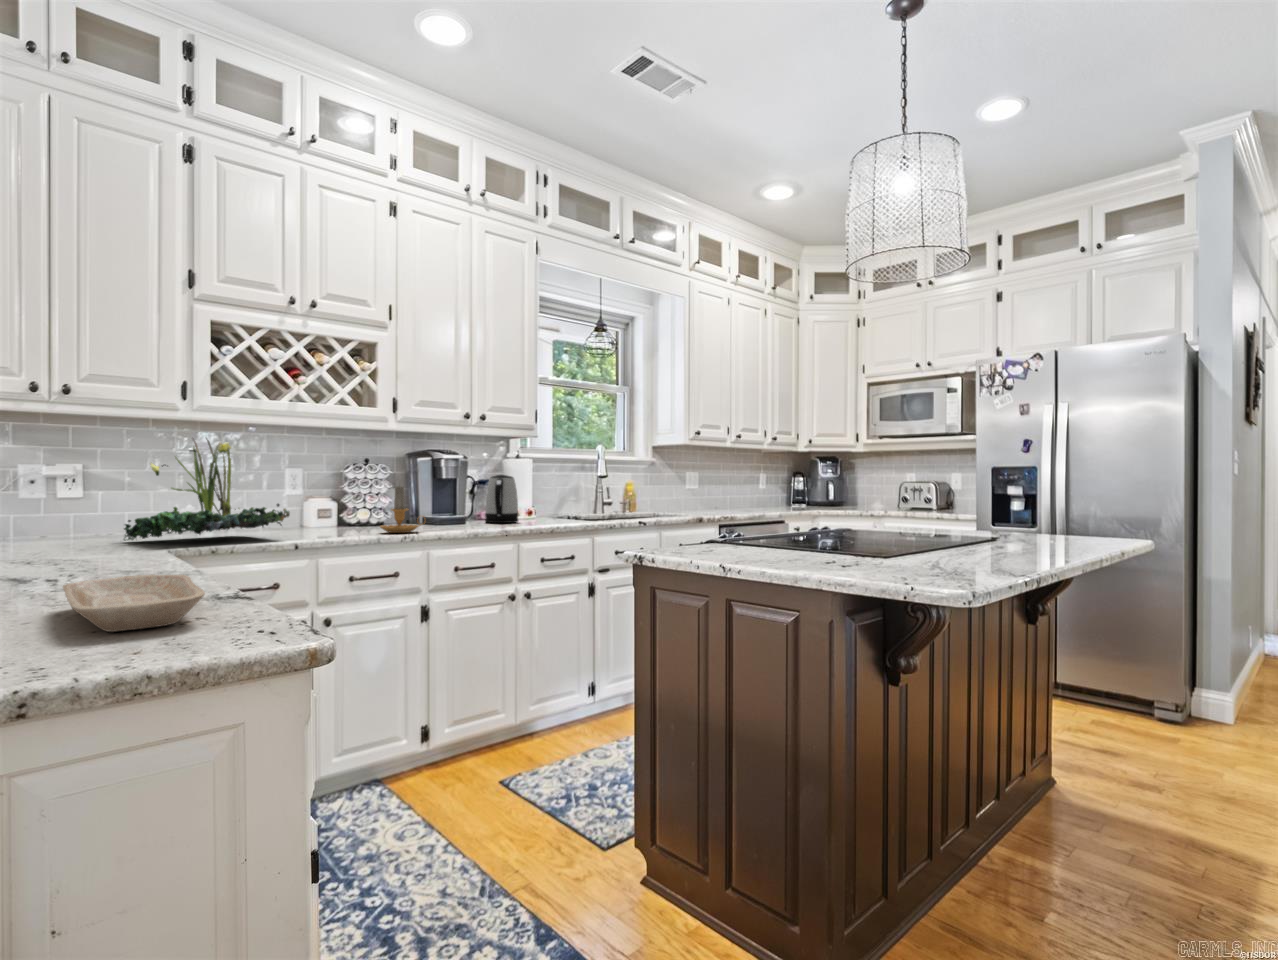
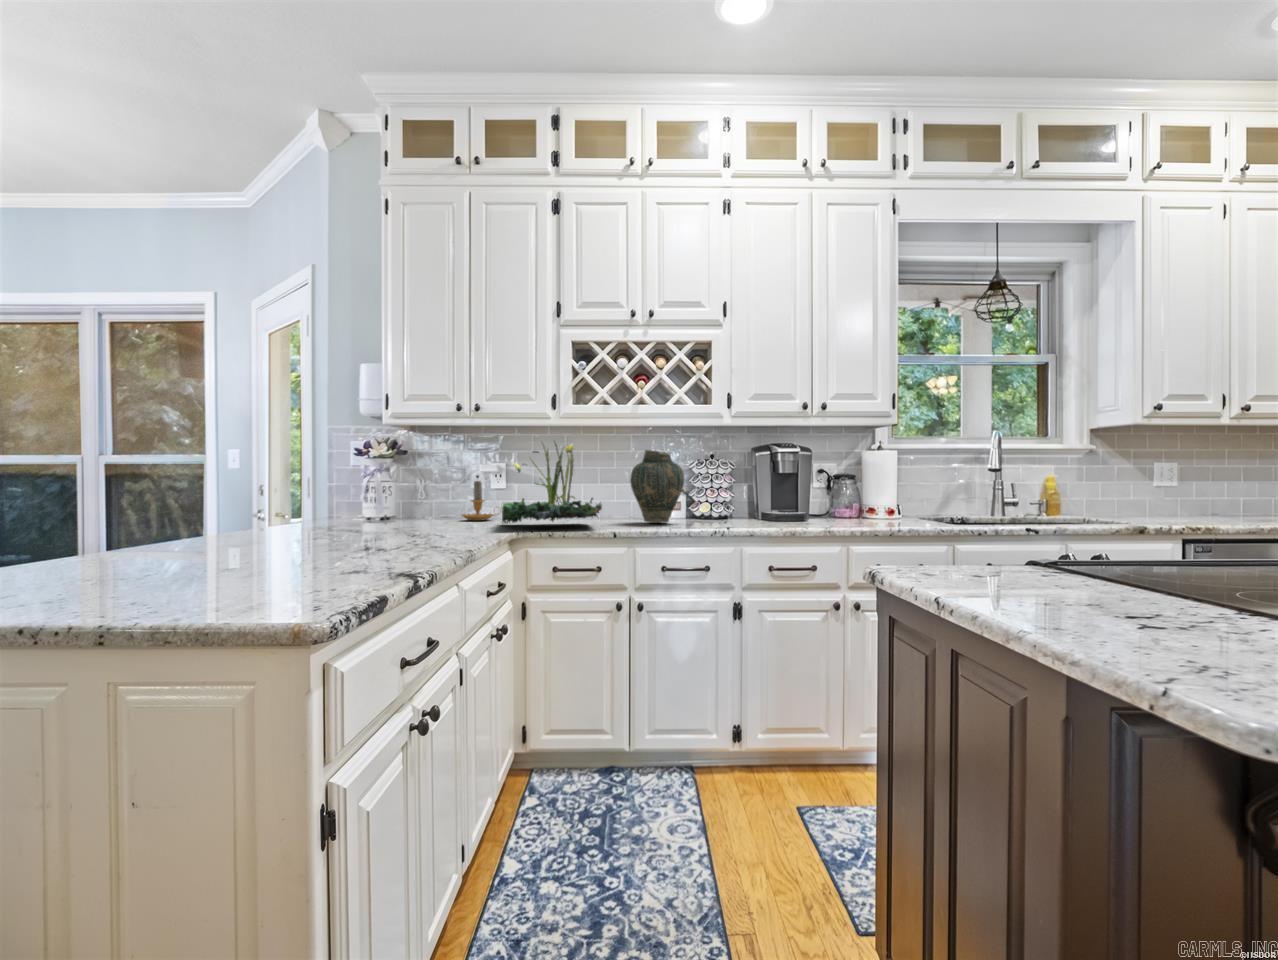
vase: none [291,451,356,531] -> present [630,450,684,523]
kettle: present [485,475,518,523] -> none [828,470,865,524]
candle: present [380,486,421,533] -> present [462,481,499,521]
tray: present [63,575,205,632] -> none [187,555,345,599]

